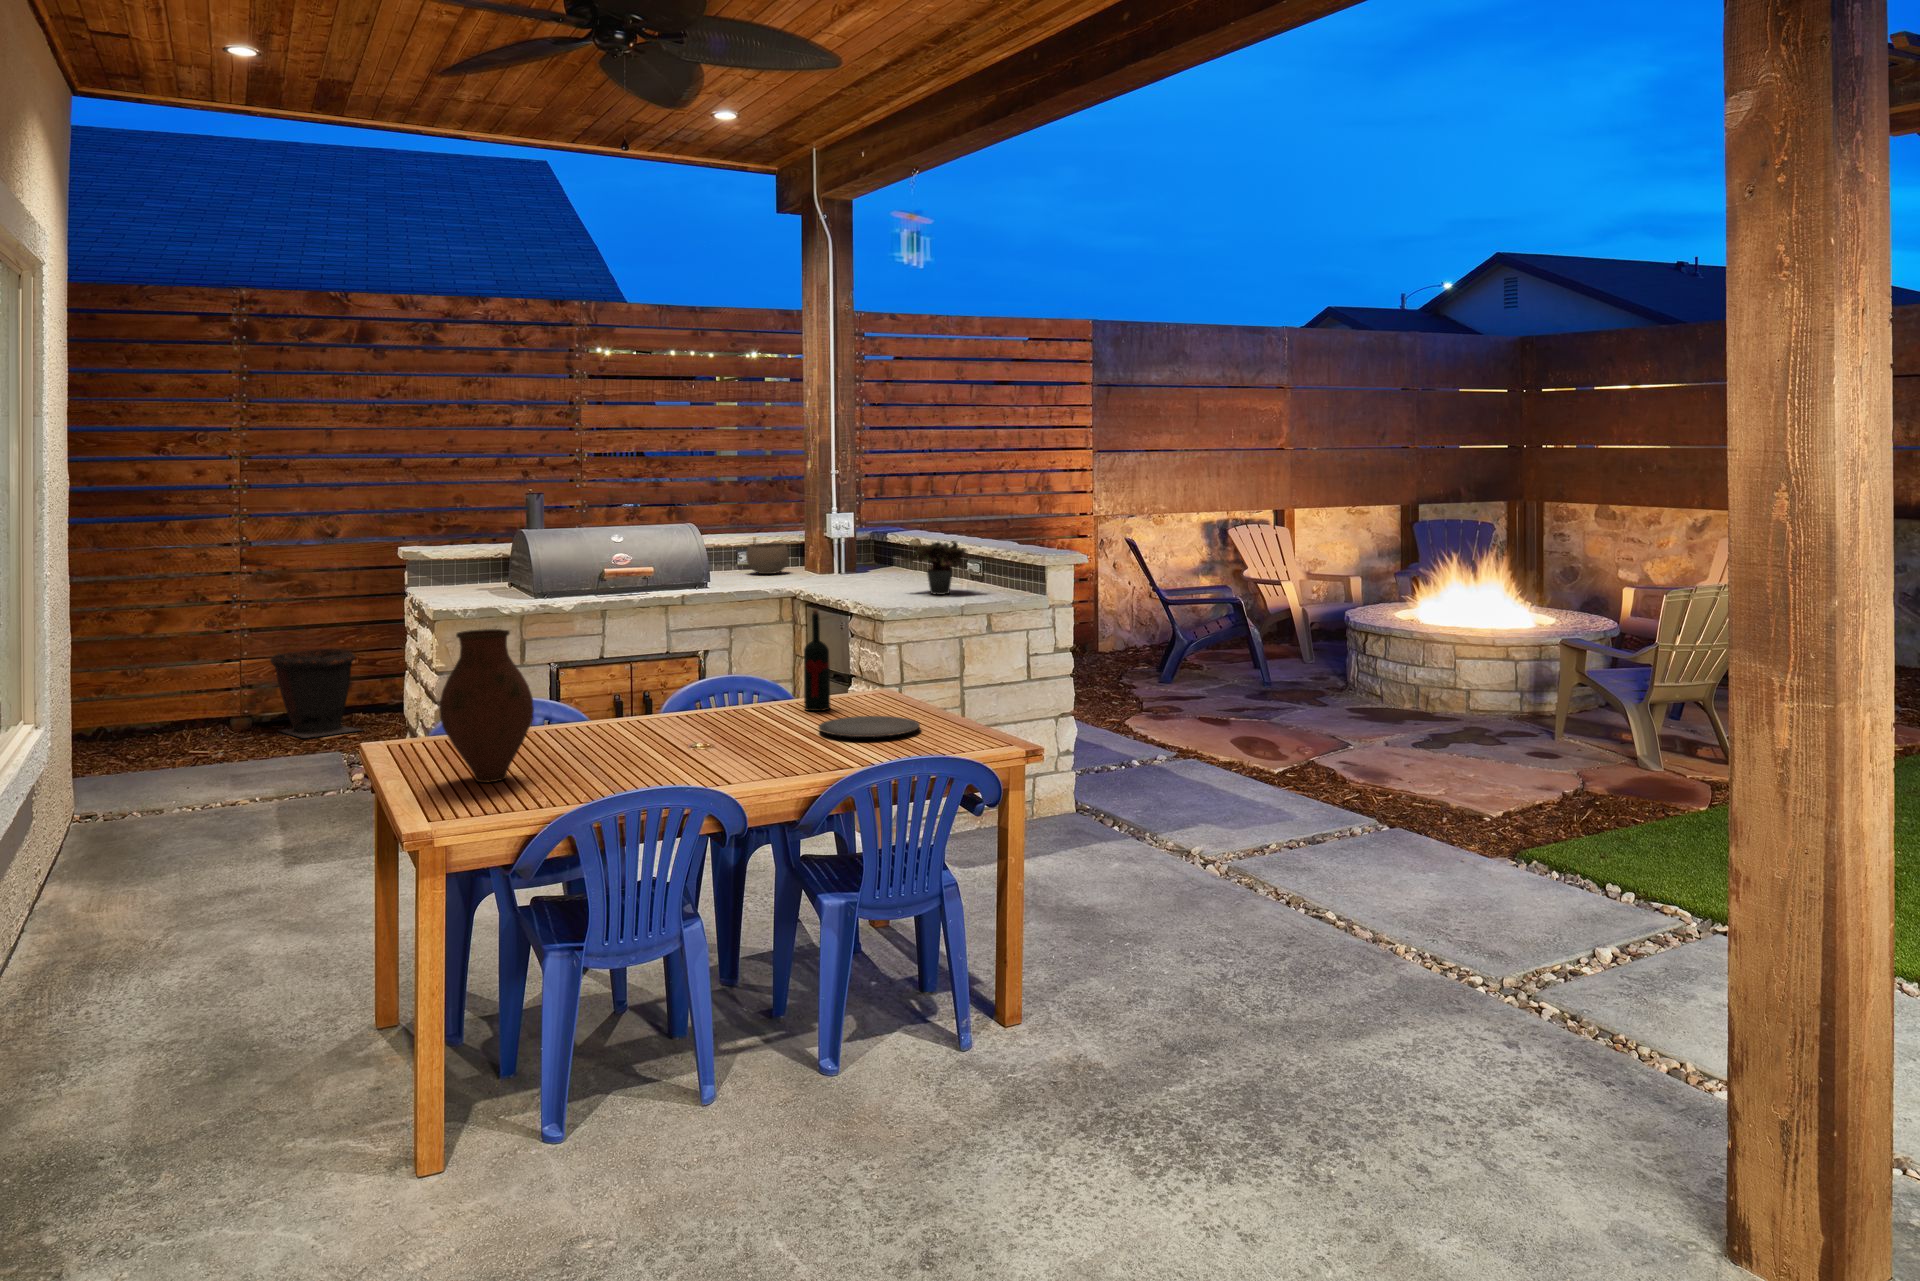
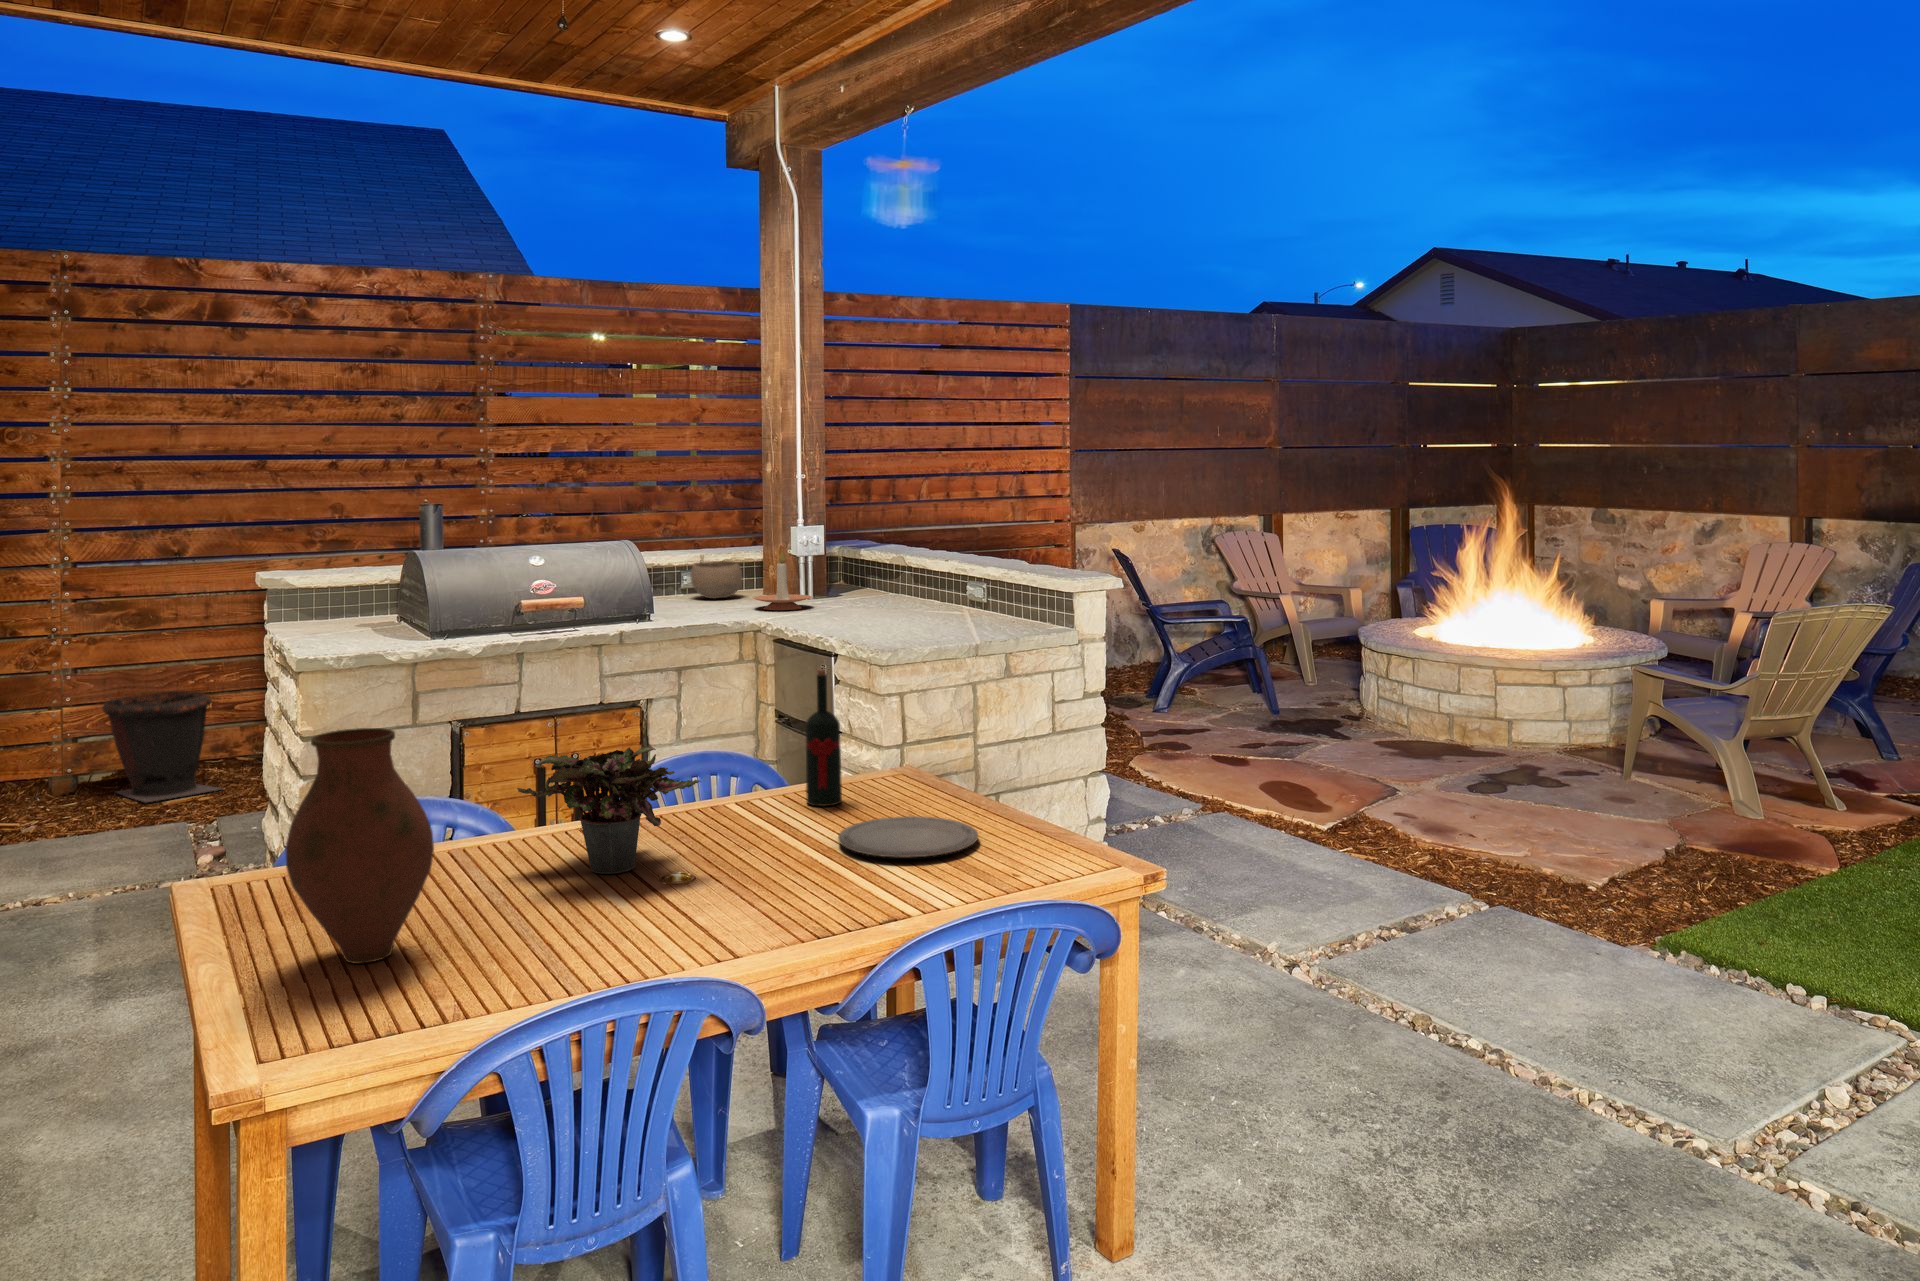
candle holder: none [795,528,844,582] -> present [753,545,812,610]
potted plant: present [900,541,973,595] -> present [517,746,701,874]

